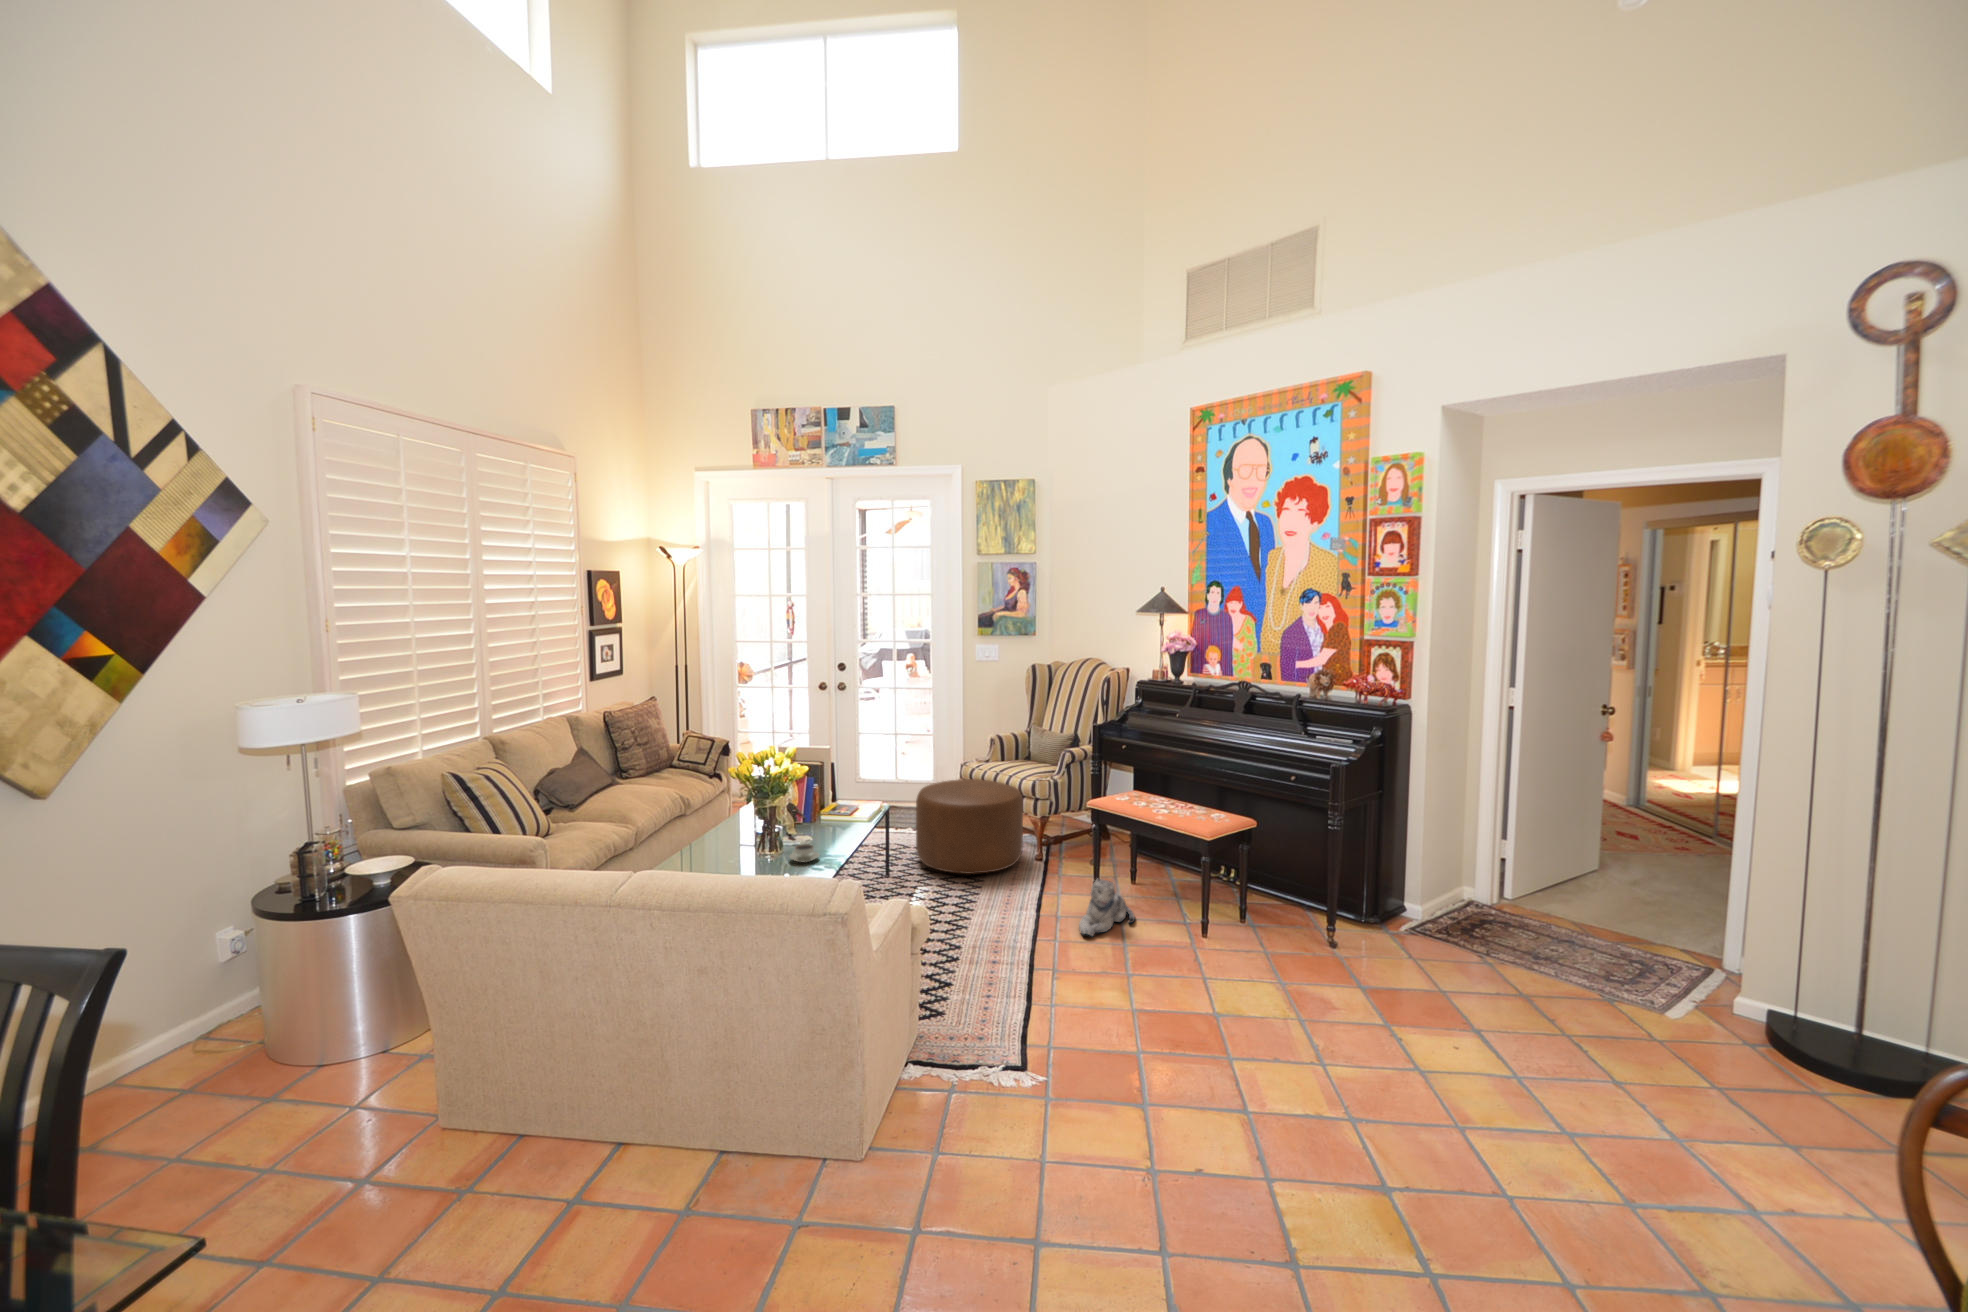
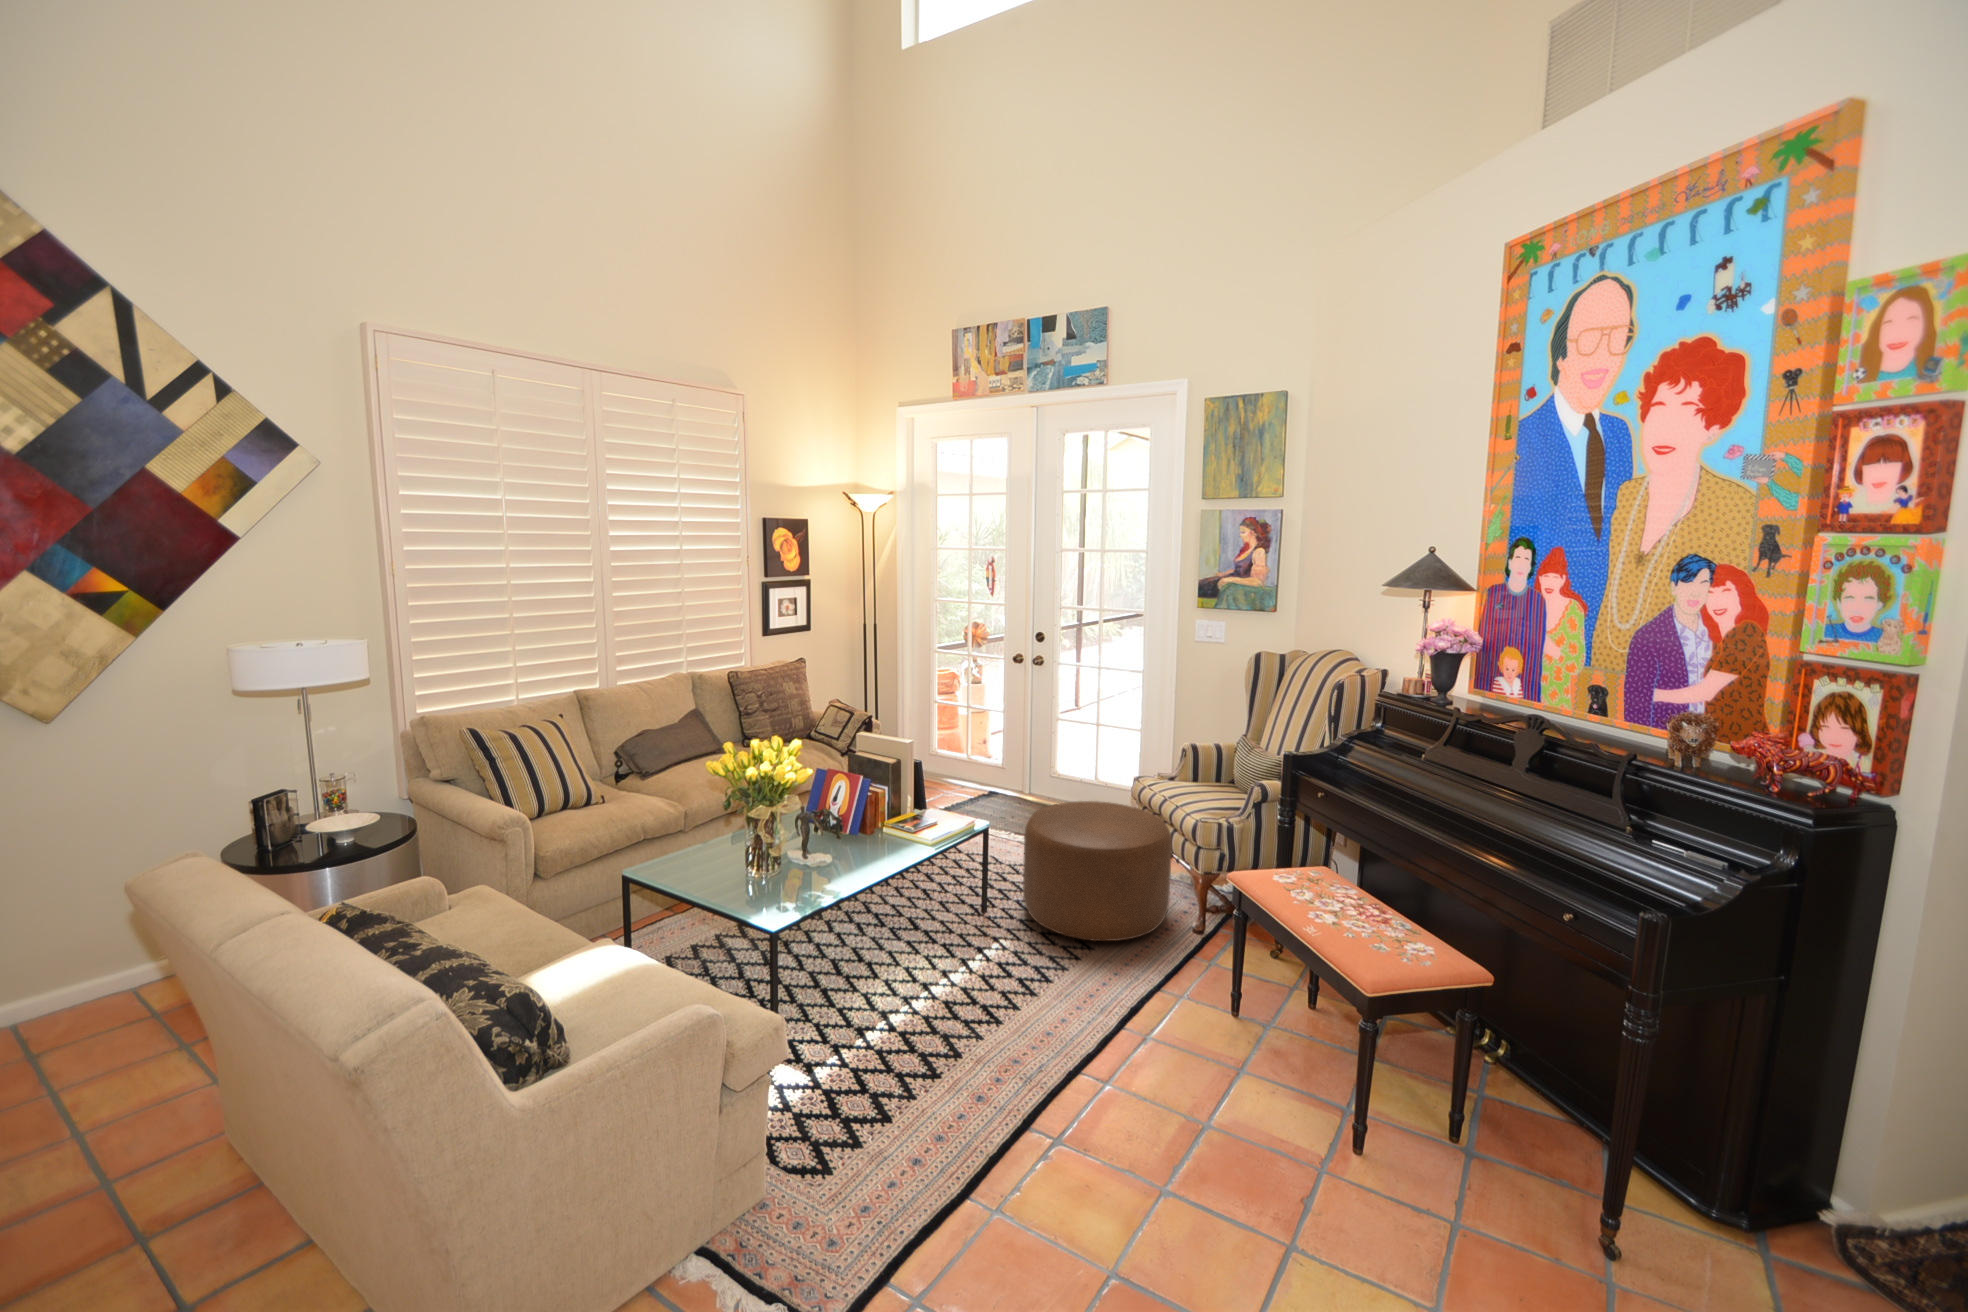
coffee cup: present [790,844,819,862] -> none [759,870,799,895]
plush toy: present [1079,879,1135,936] -> none [1138,1006,1255,1099]

